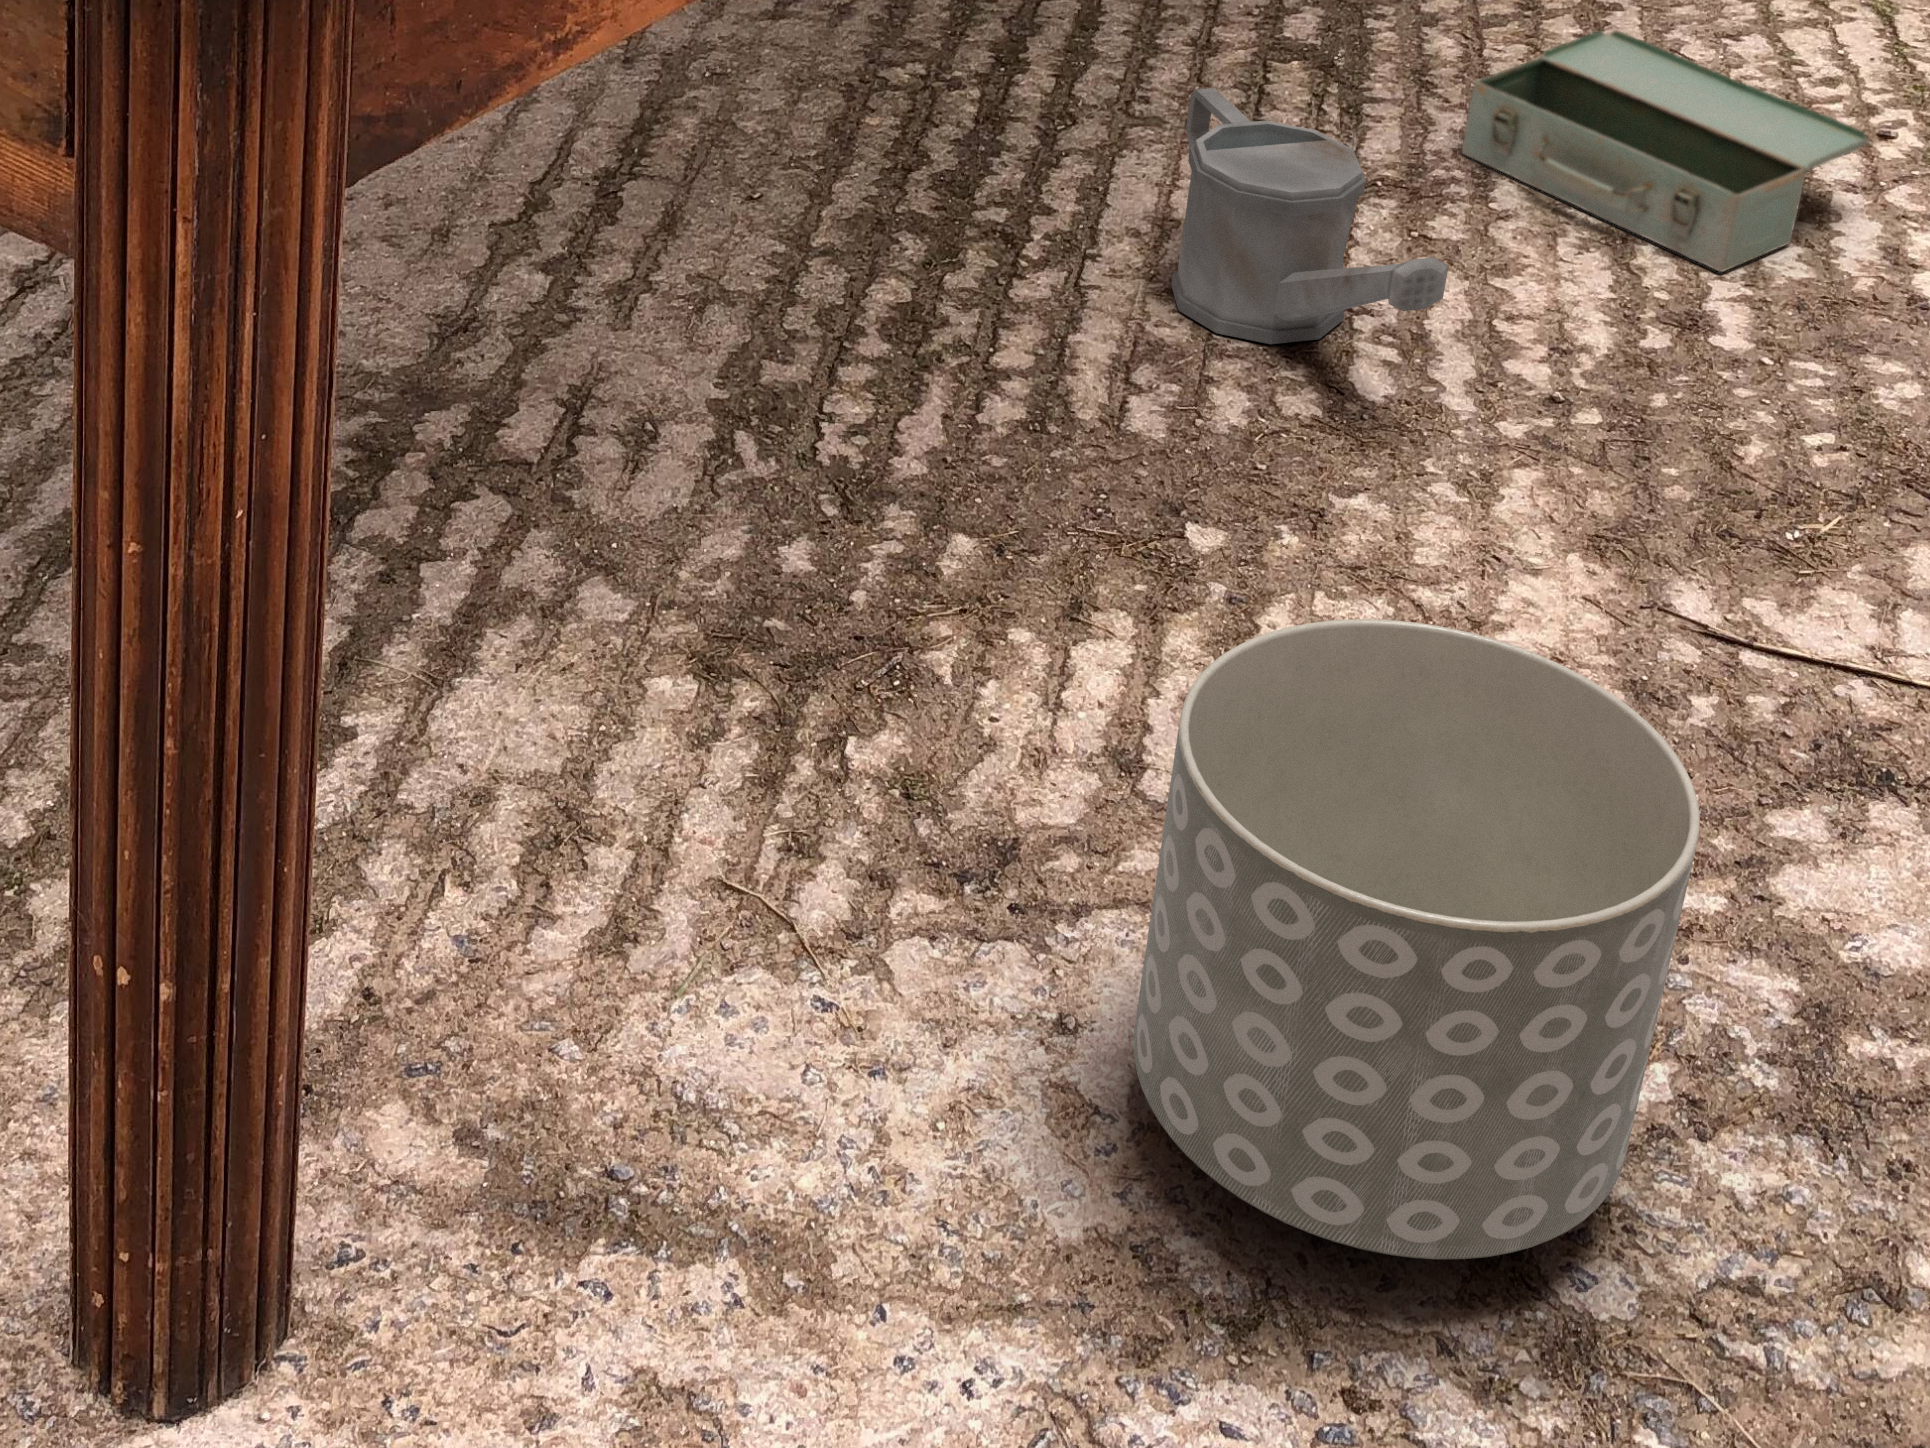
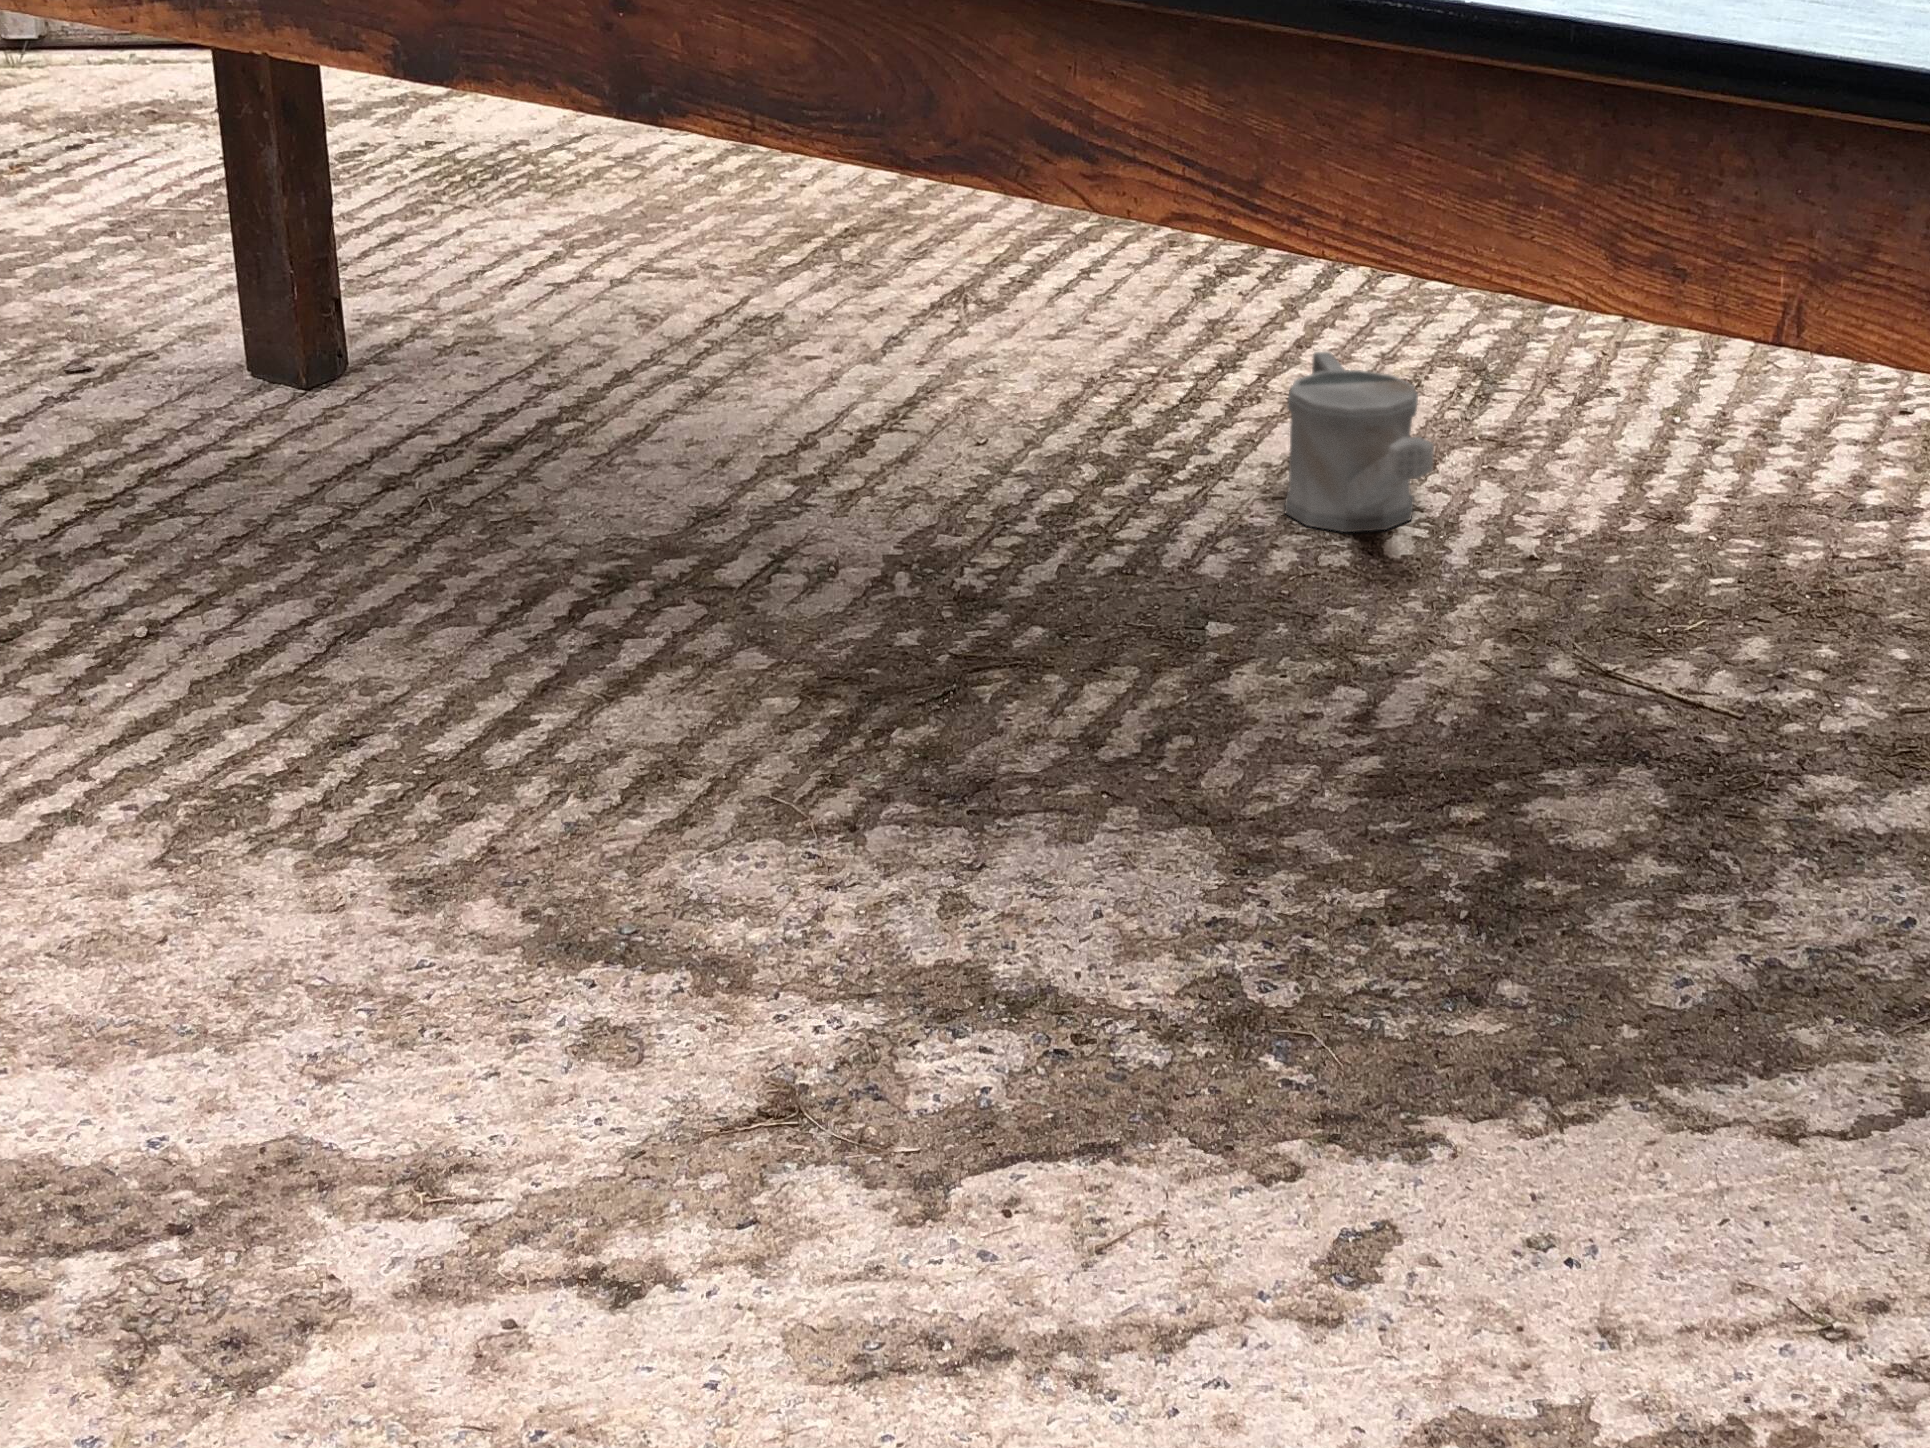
toolbox: present [1462,30,1869,272] -> none [1570,336,1870,496]
planter: present [1133,619,1700,1259] -> none [986,570,1334,960]

